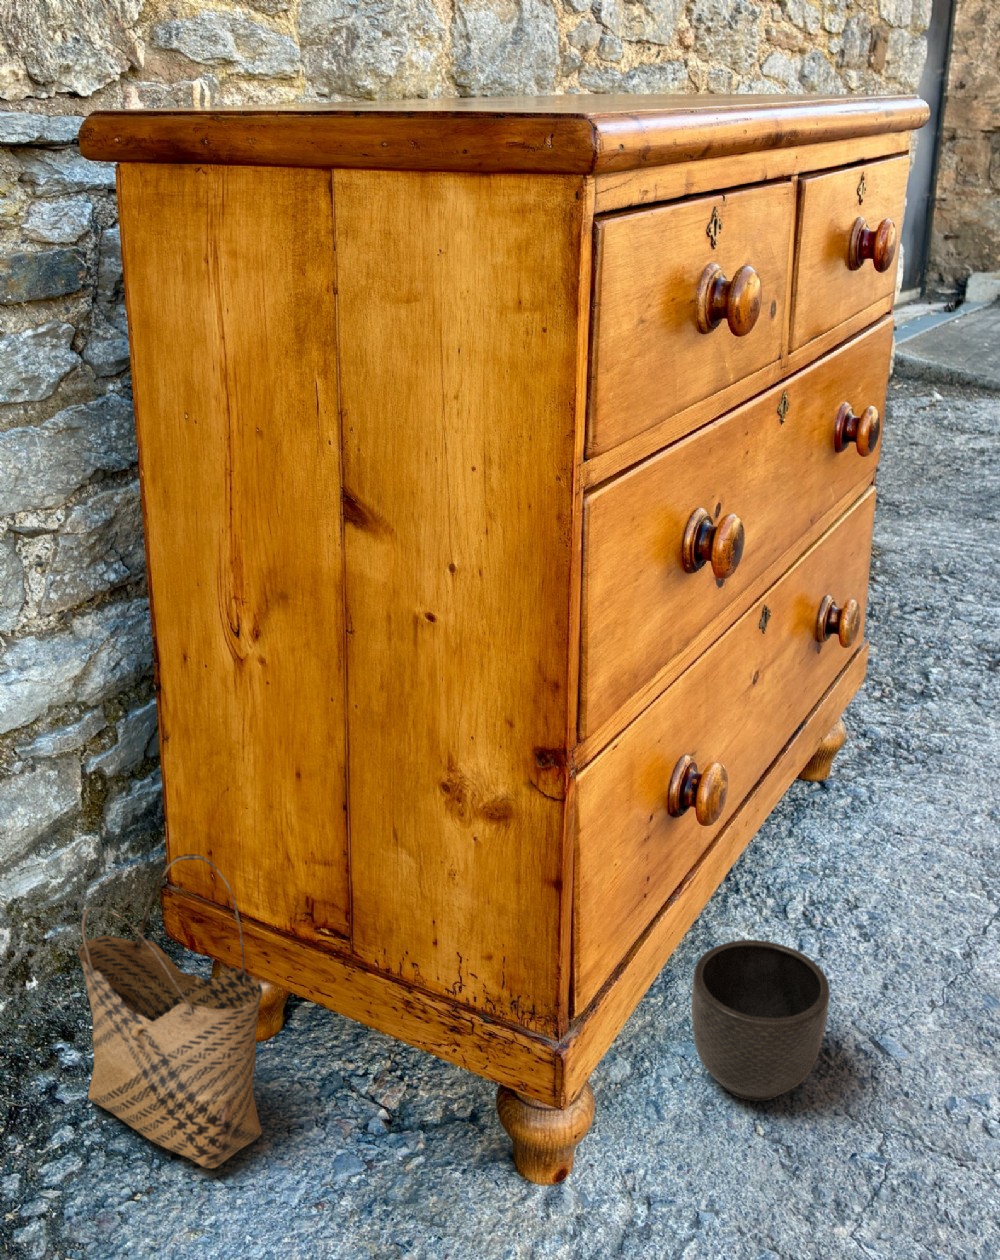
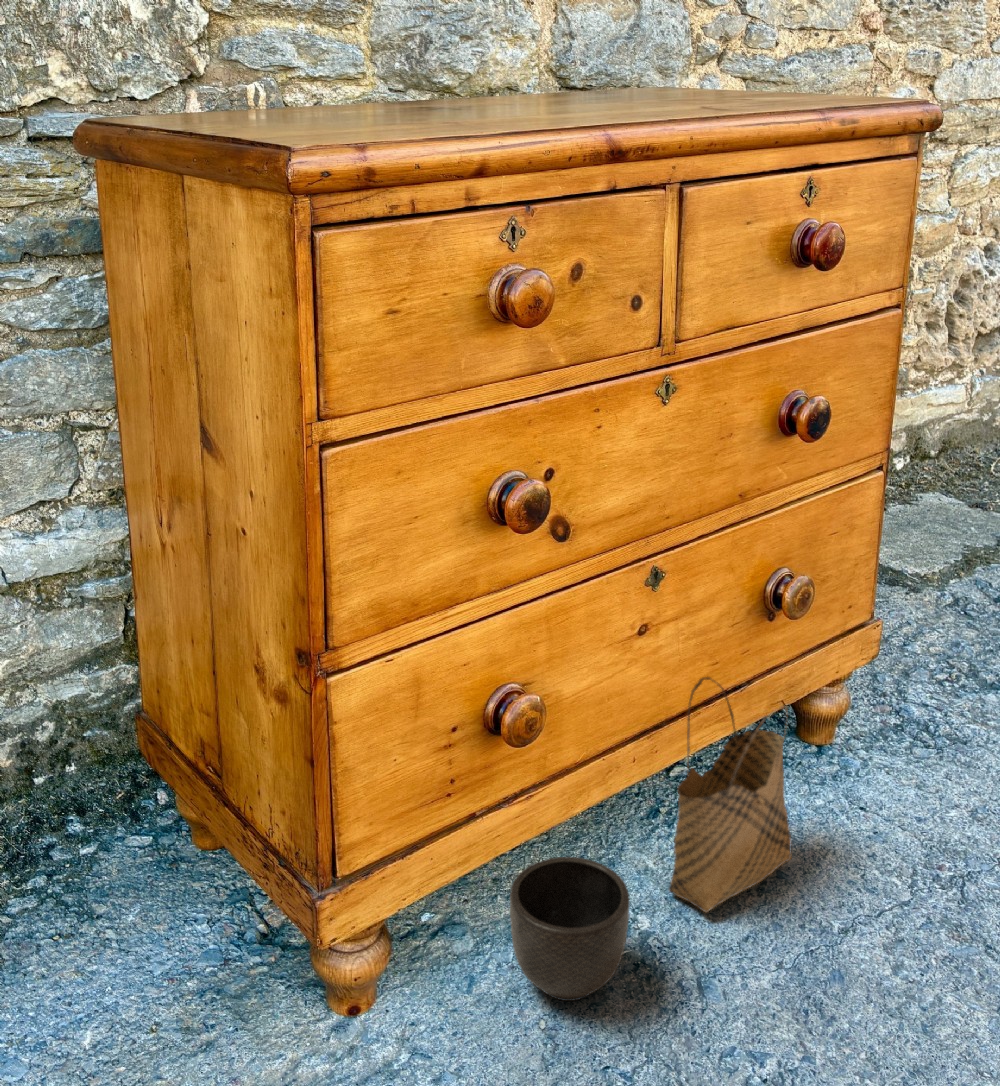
woven basket: present [78,854,263,1168] -> present [669,677,792,912]

